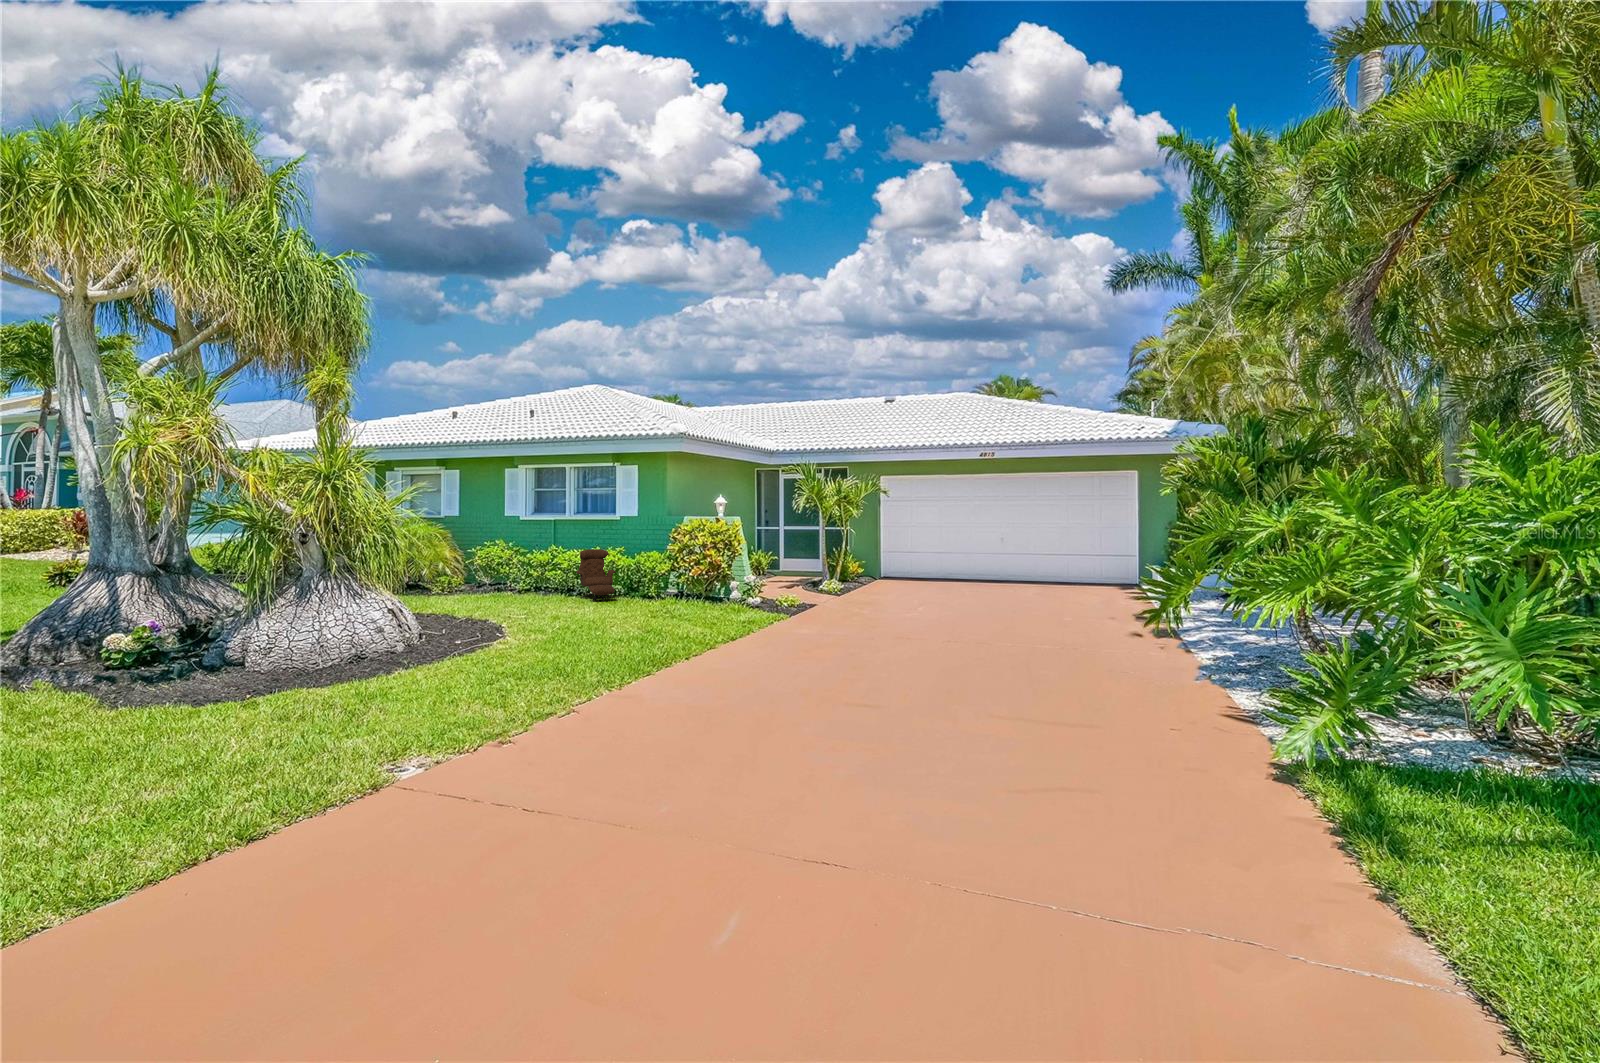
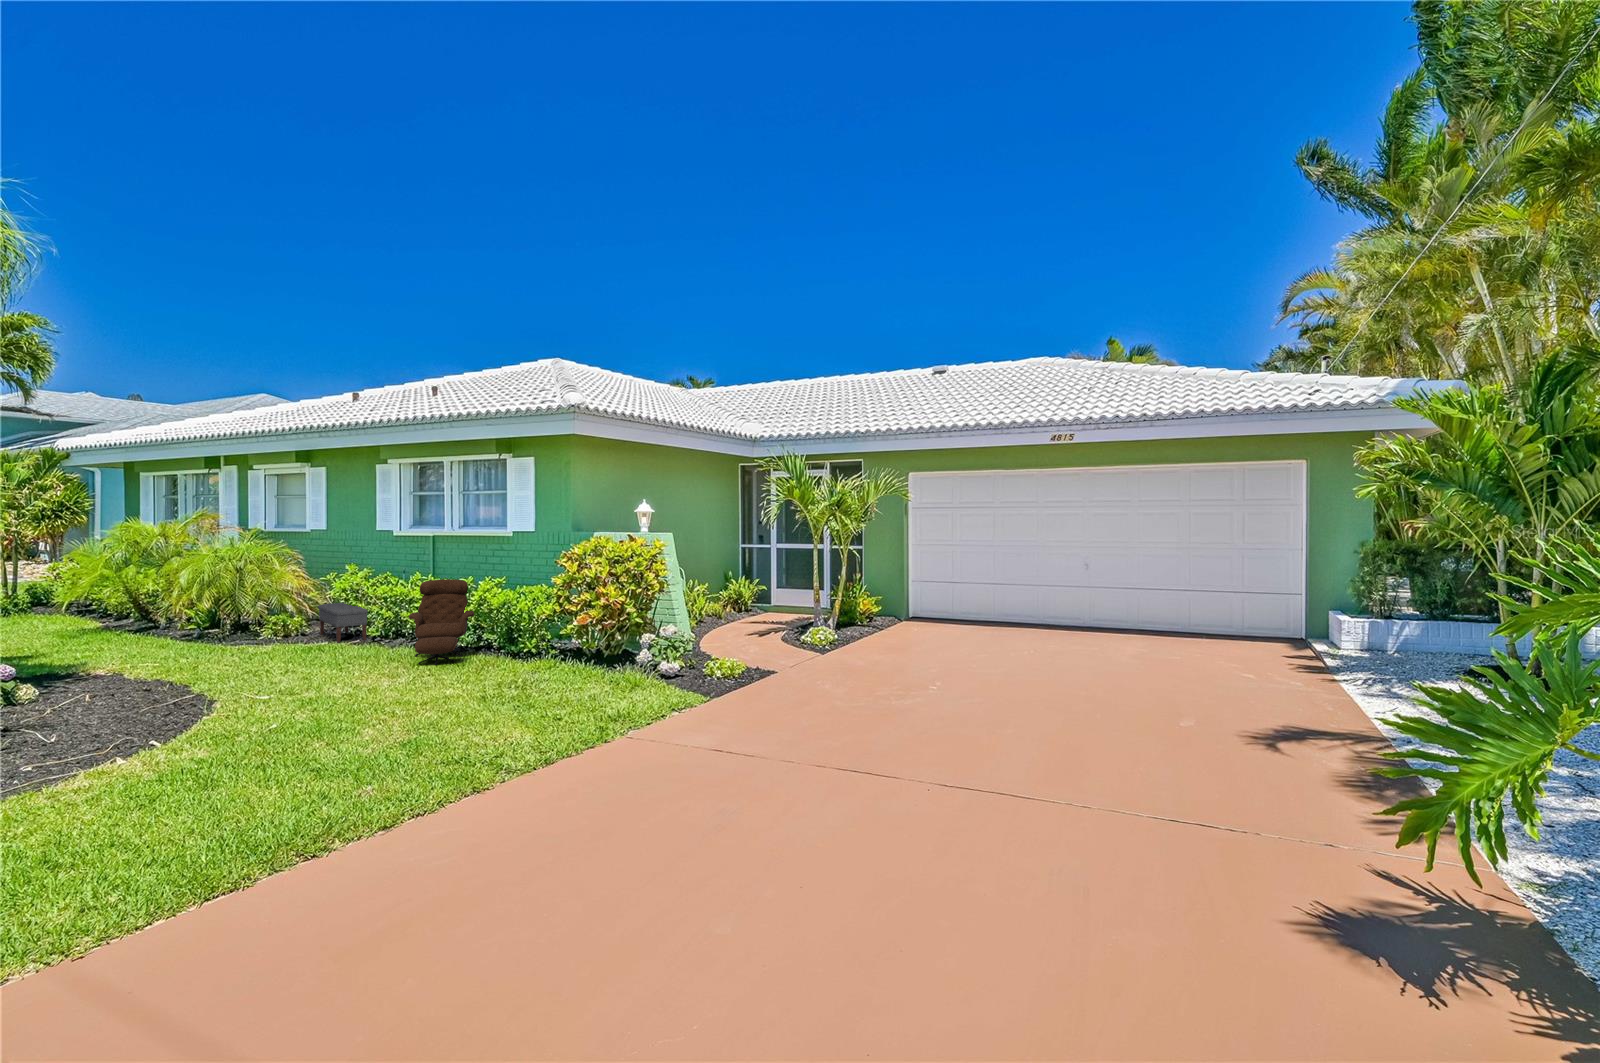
bench: none [487,567,529,593] -> present [318,603,368,643]

